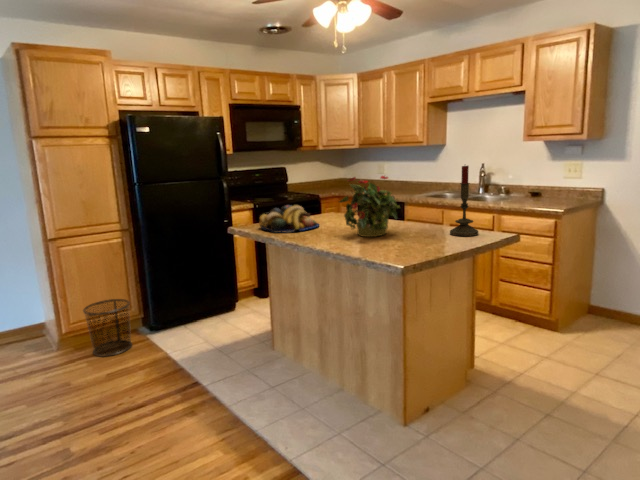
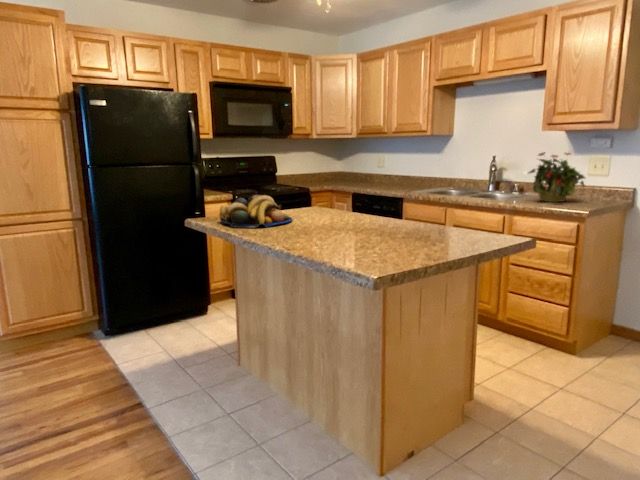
candle: present [450,166,478,236] -> none [449,147,485,240]
potted plant: present [339,176,400,237] -> present [529,152,585,202]
trash can: present [83,299,132,356] -> none [22,297,82,364]

